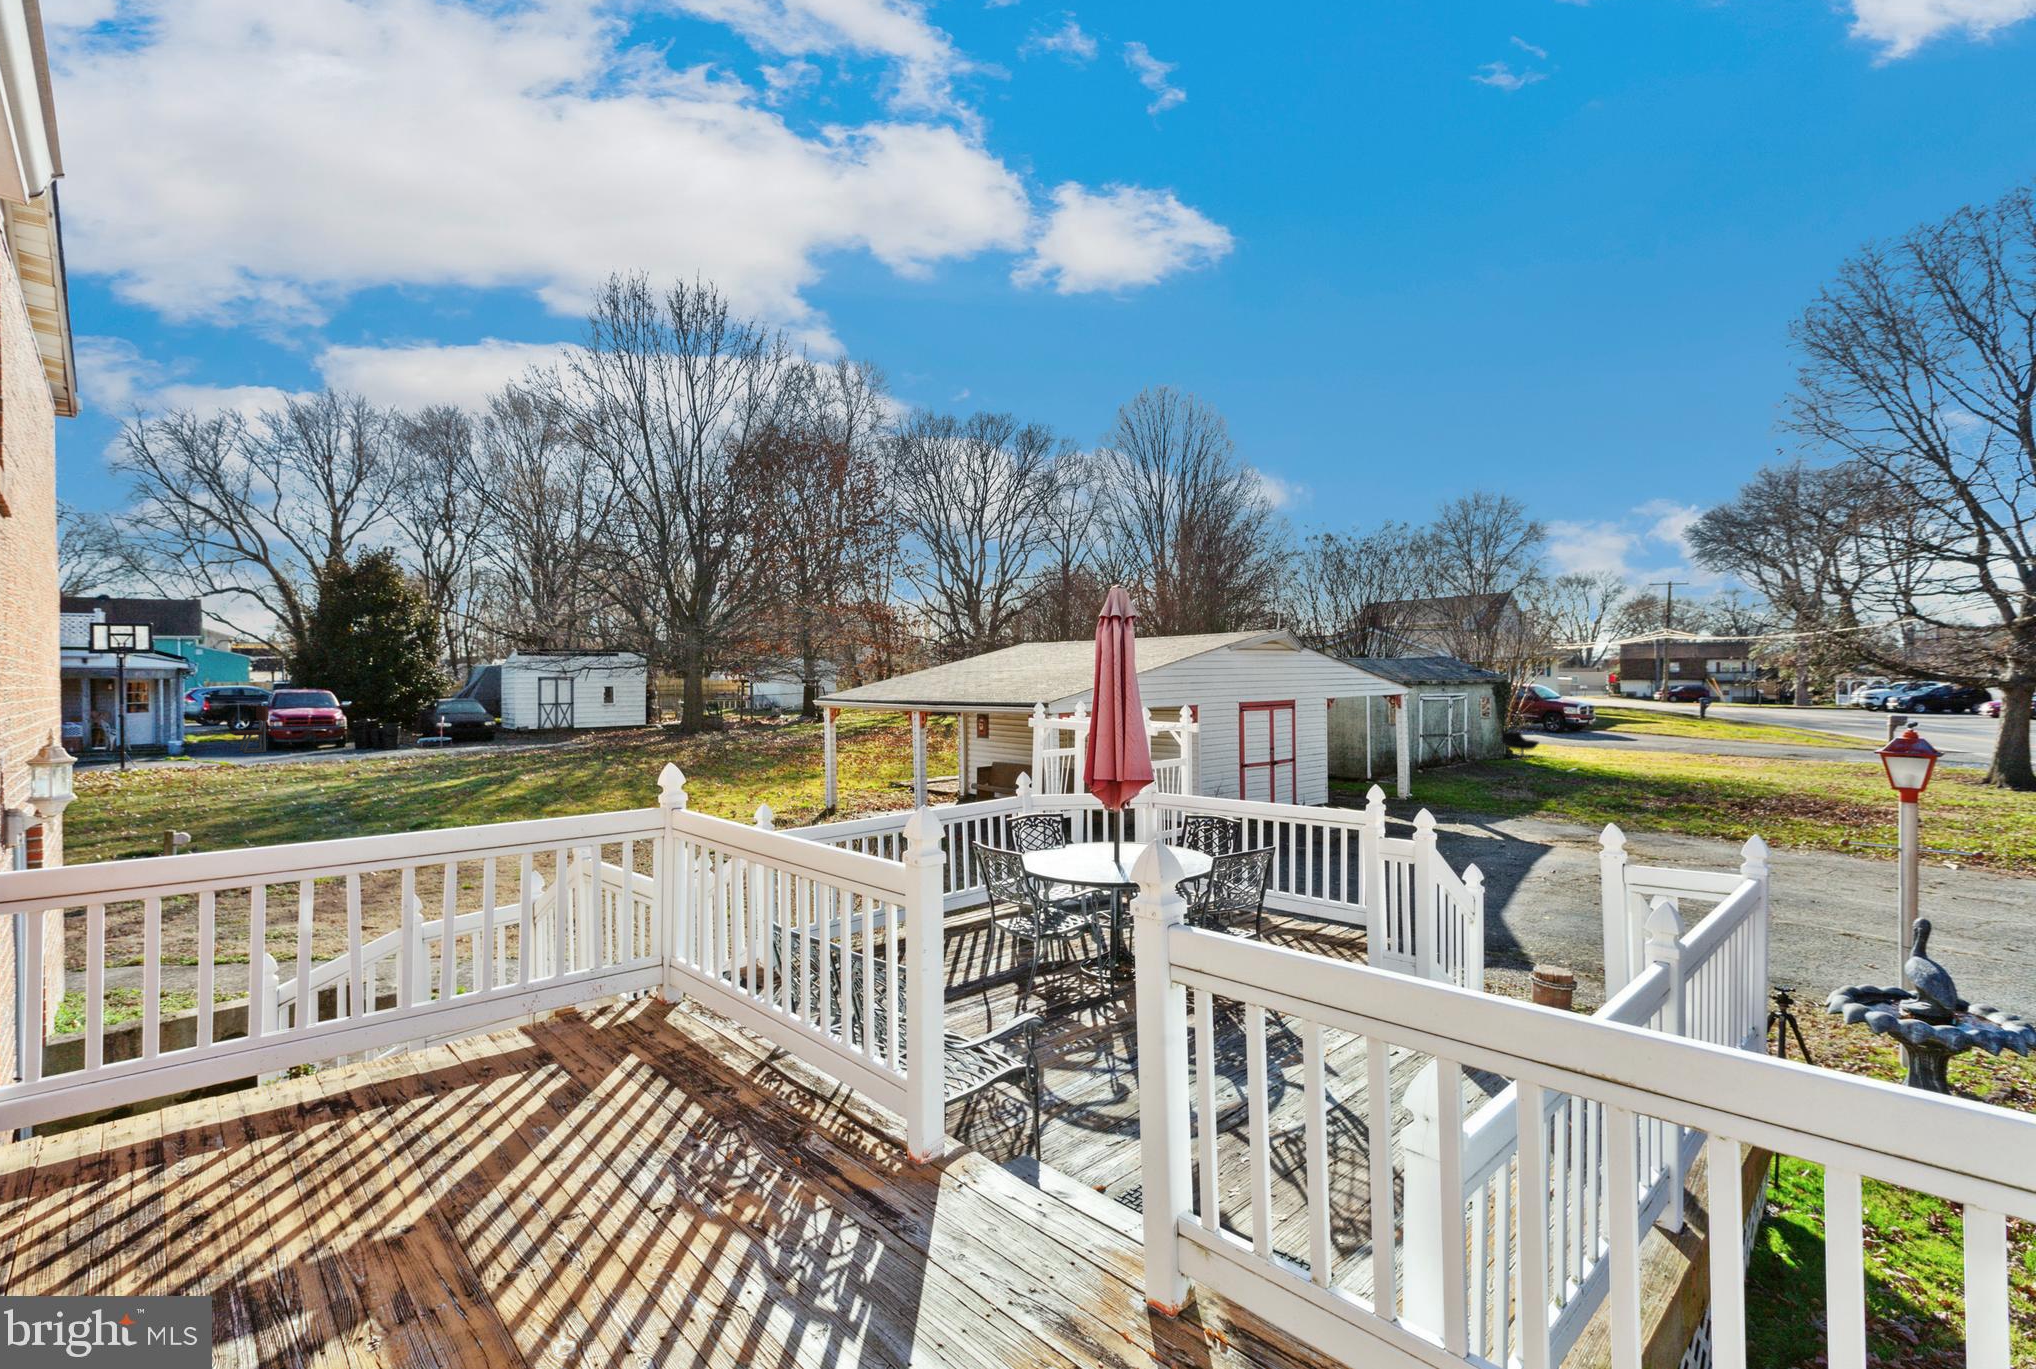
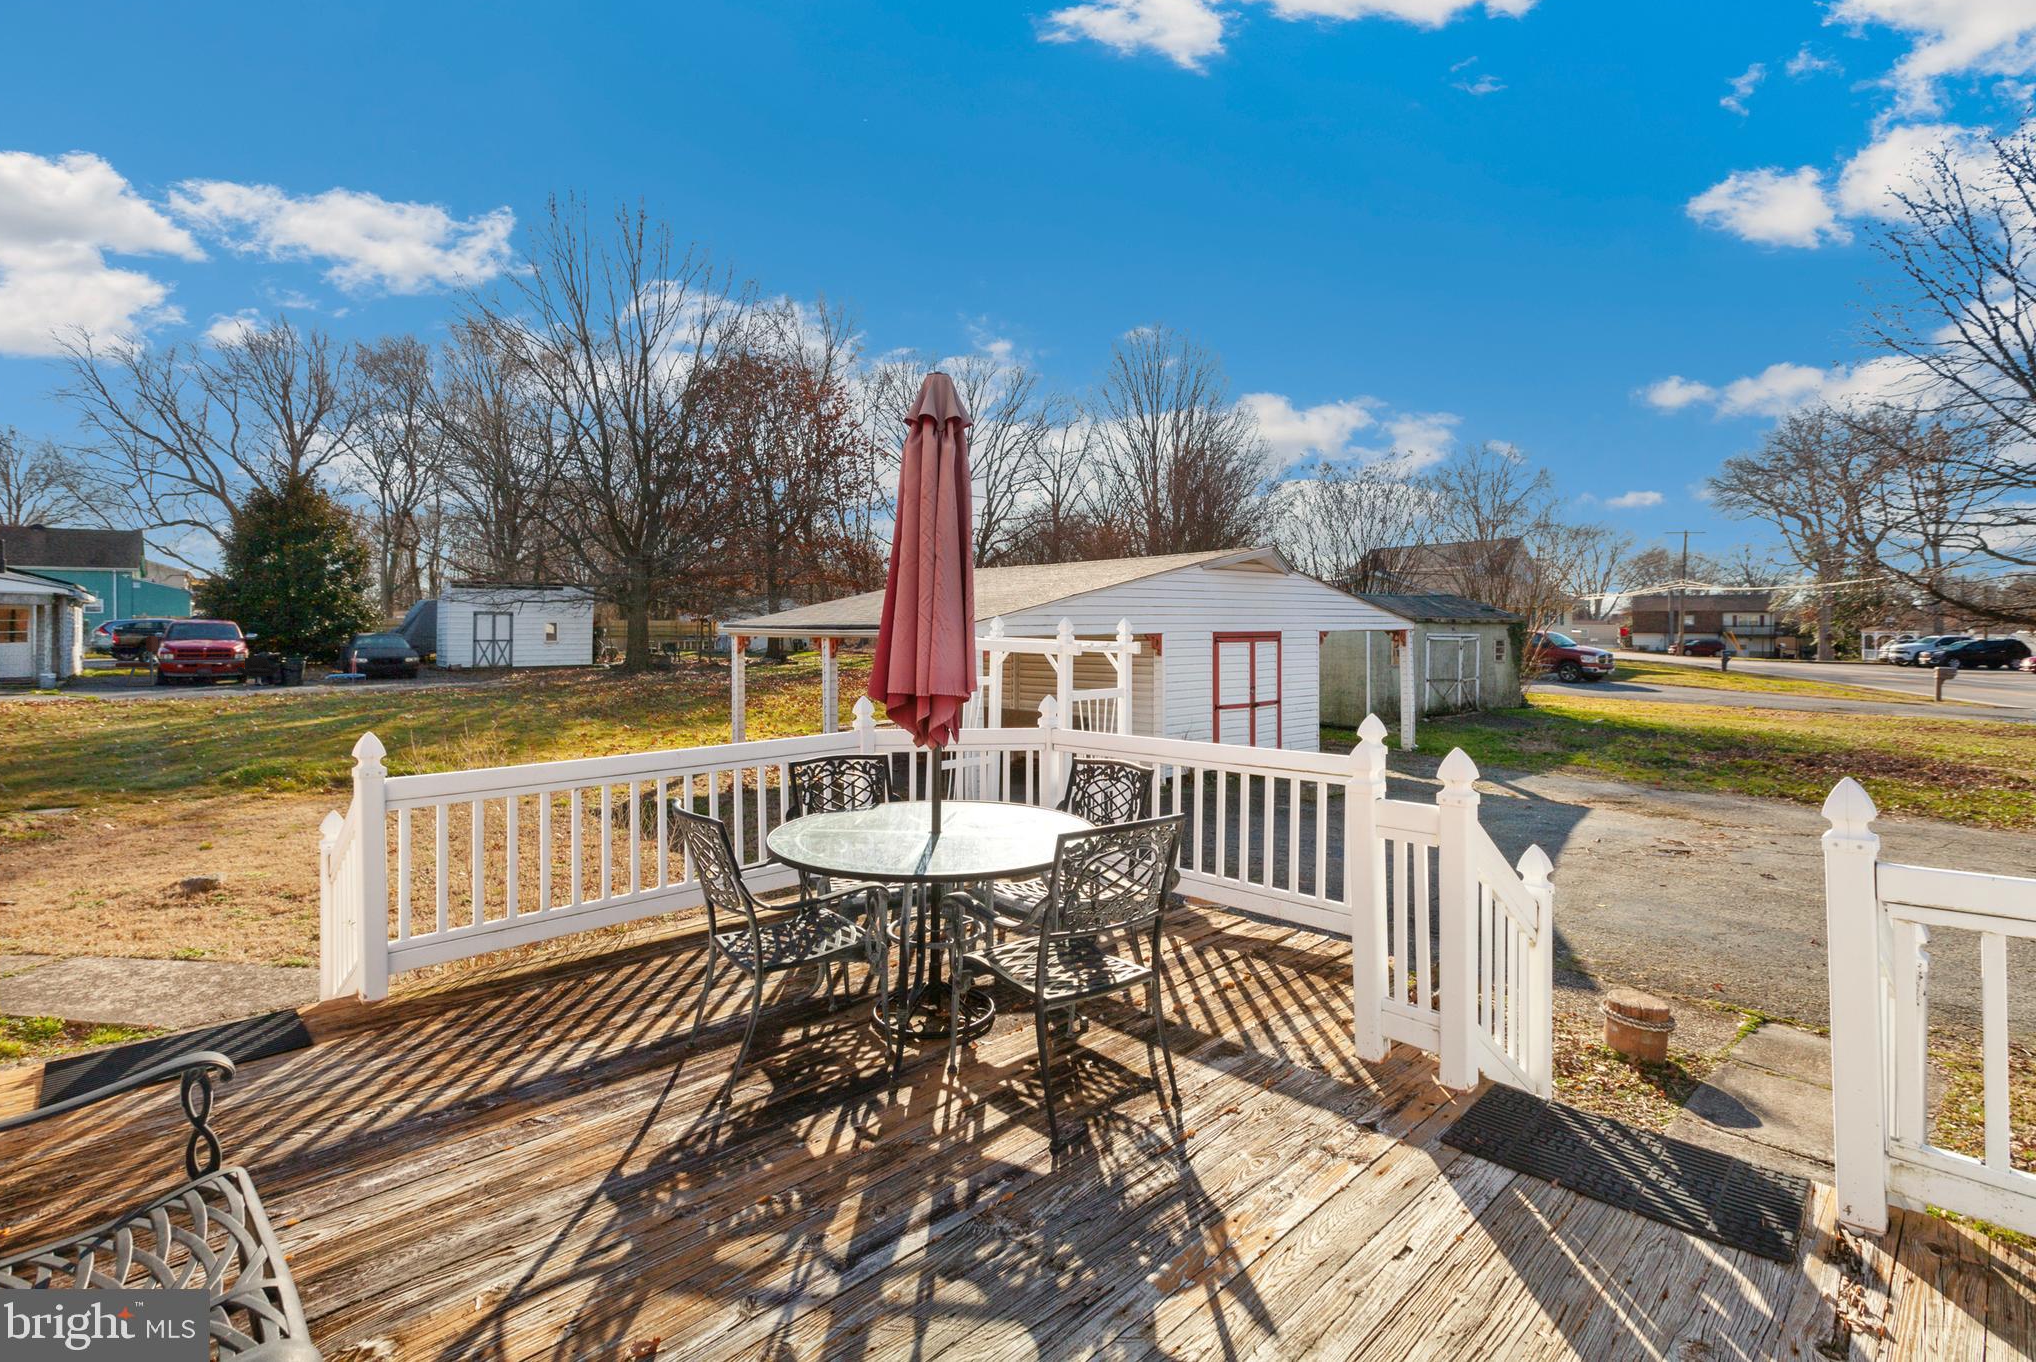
lounge chair: present [1501,731,1539,756] -> present [237,657,280,685]

